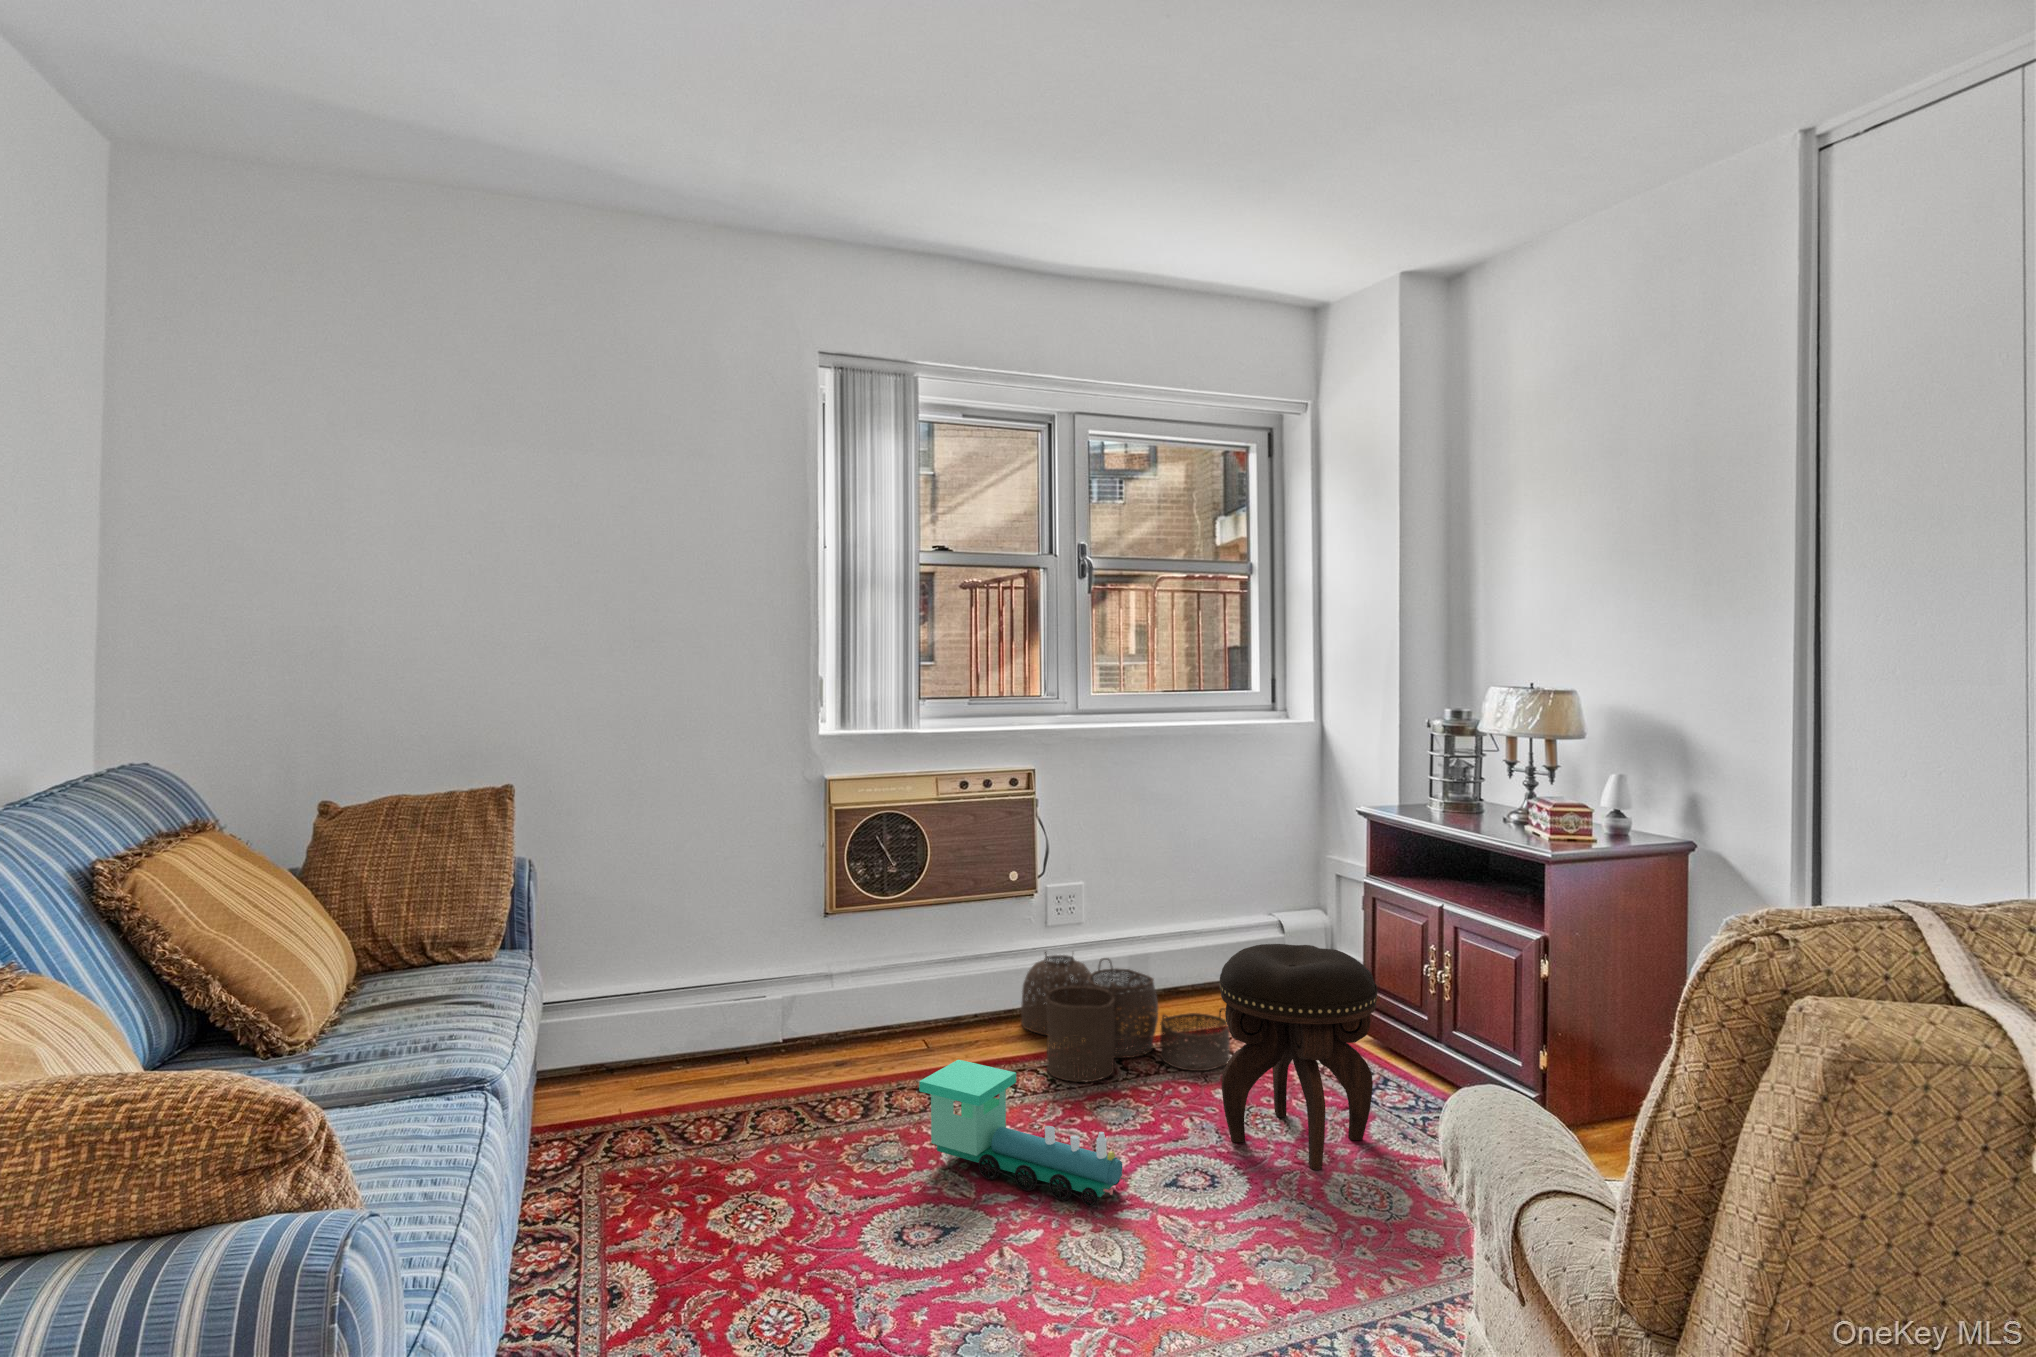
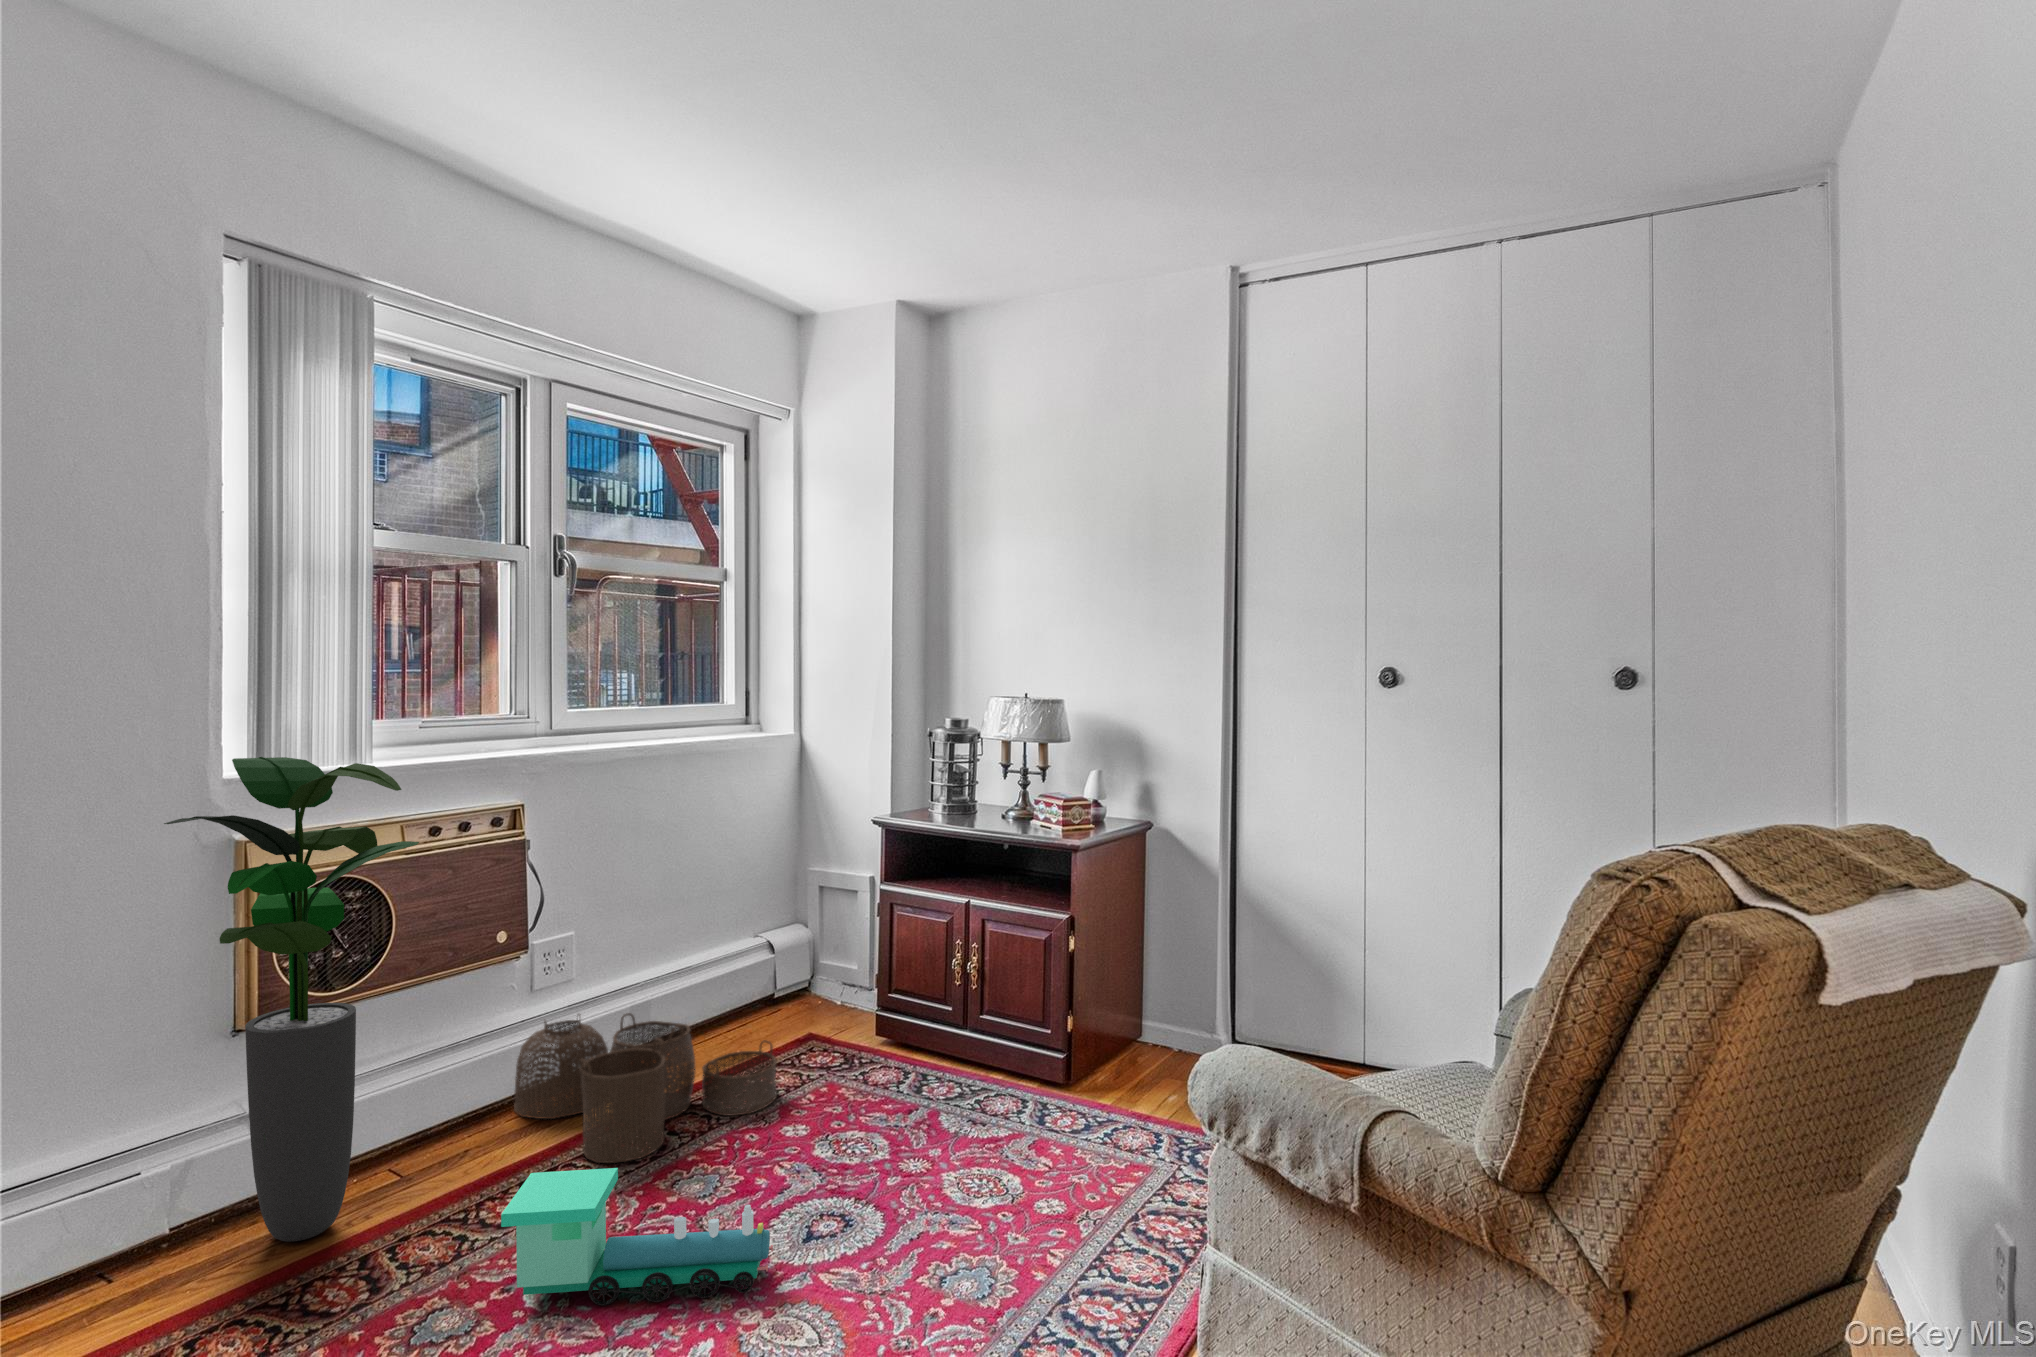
potted plant: none [761,715,918,1073] -> present [164,757,419,1242]
footstool: present [1220,944,1378,1170] -> none [814,958,967,1178]

